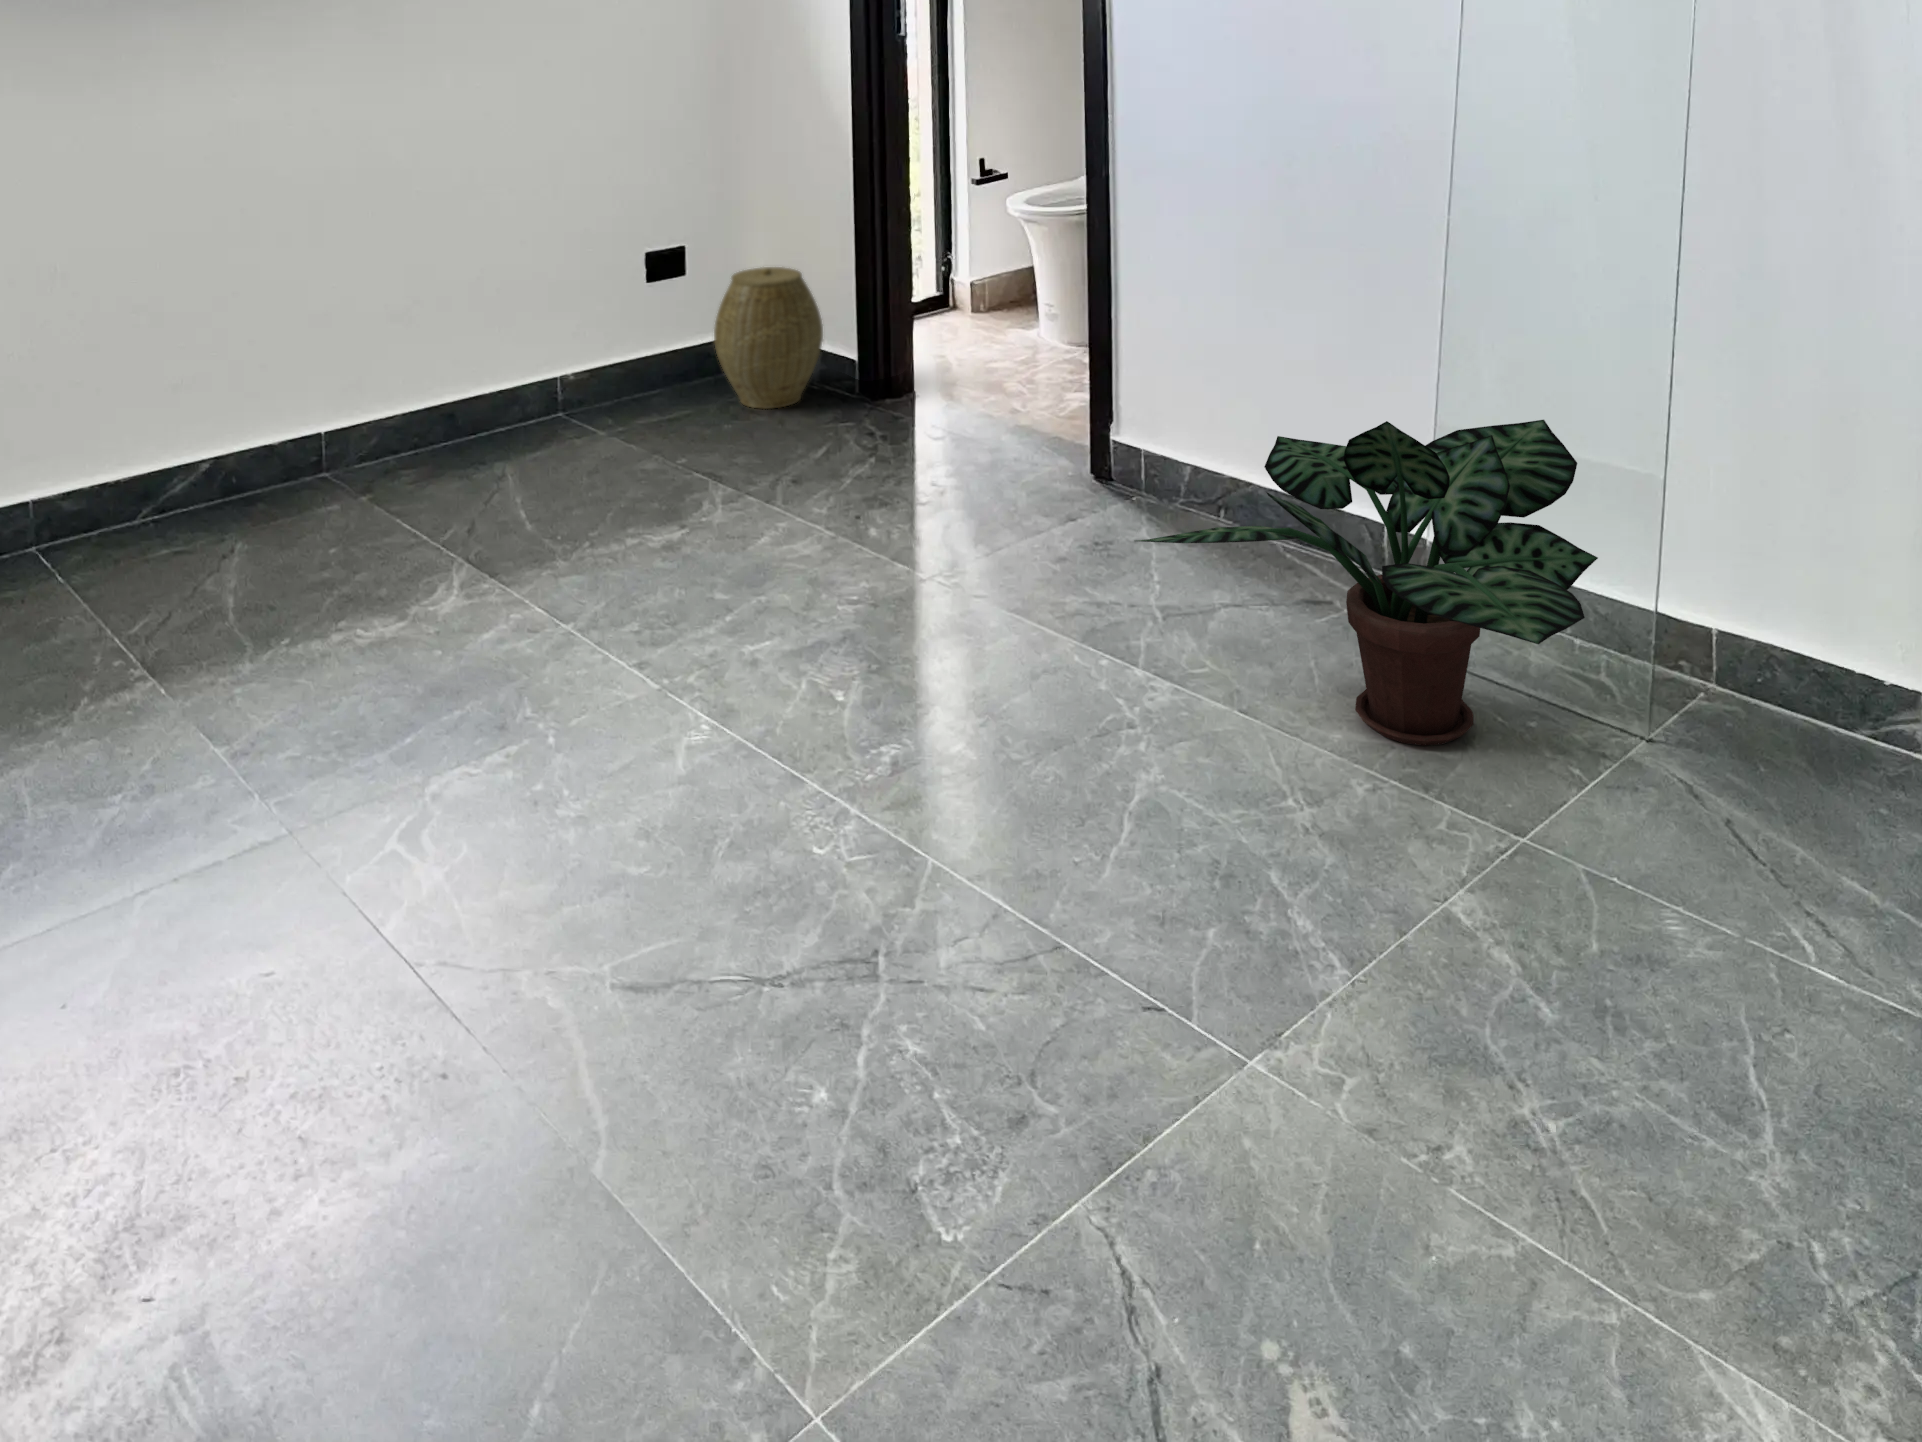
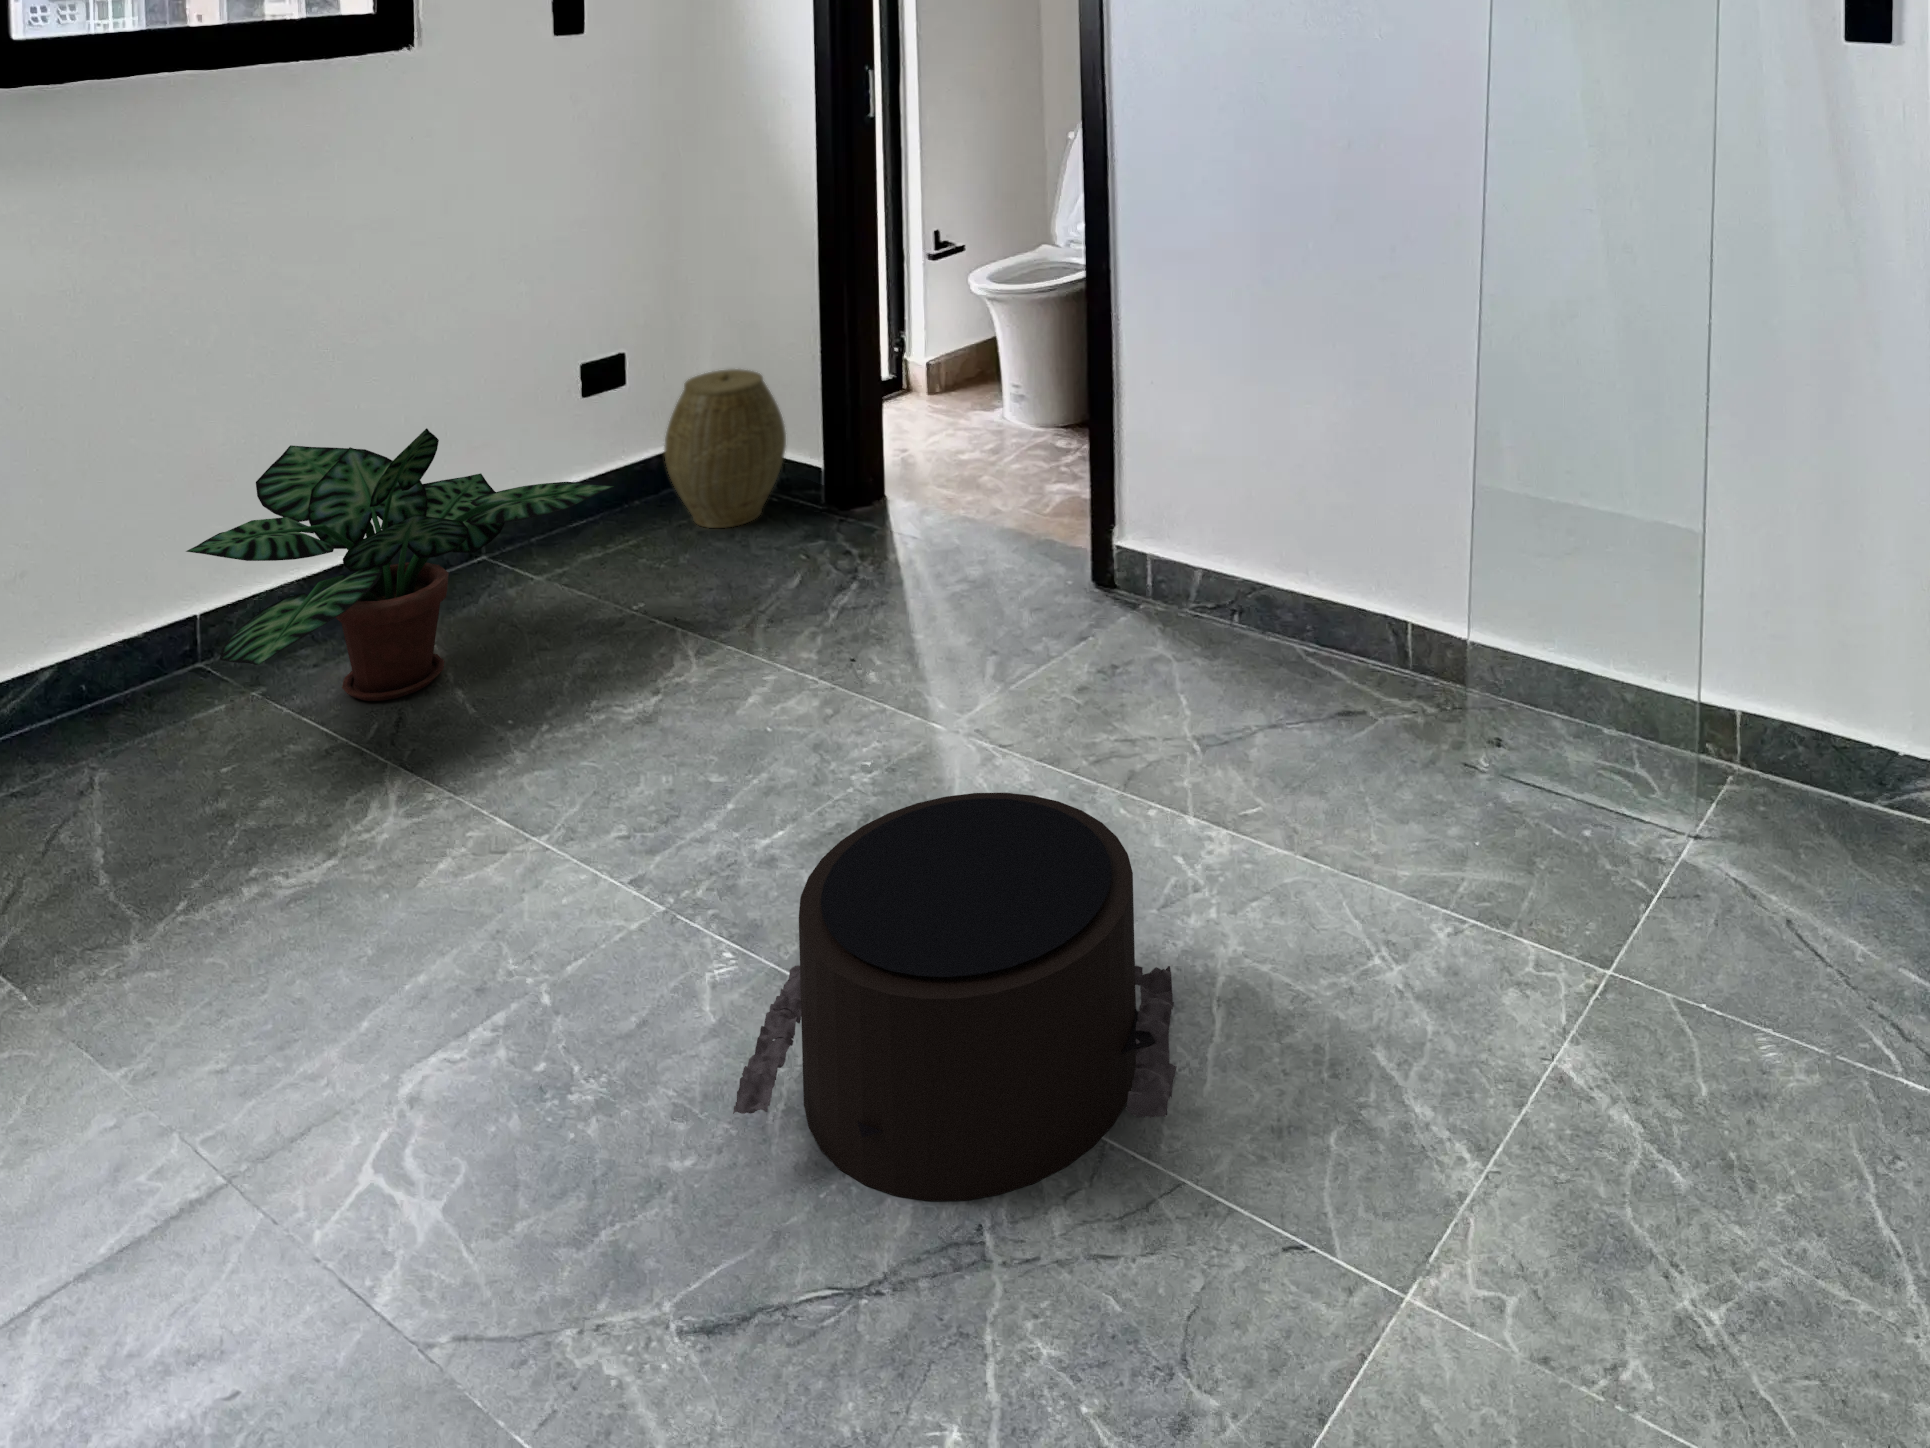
potted plant: present [1136,420,1598,746] -> present [186,428,614,701]
pouf: none [677,607,1081,931] -> present [733,793,1177,1201]

